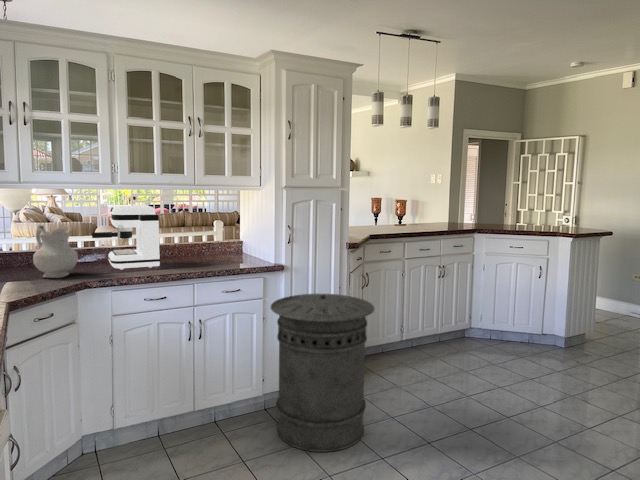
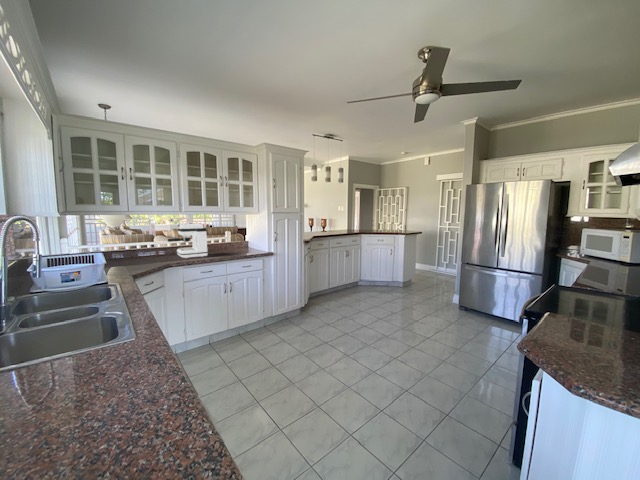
ceramic pitcher: present [33,225,78,278] -> none [136,235,162,264]
trash can: present [271,294,374,452] -> none [269,266,321,345]

